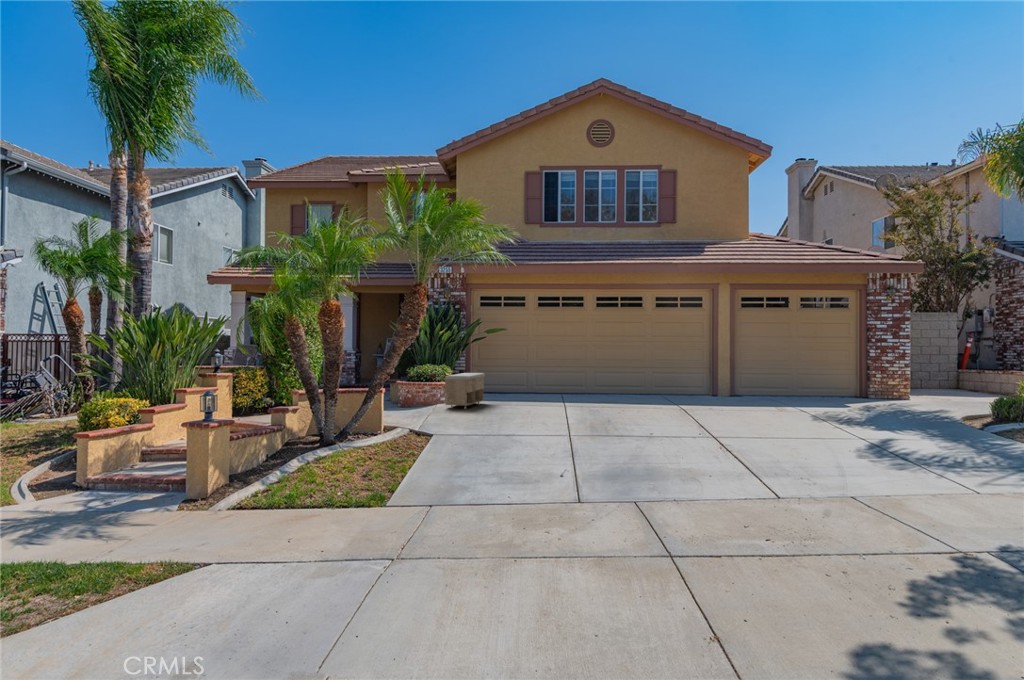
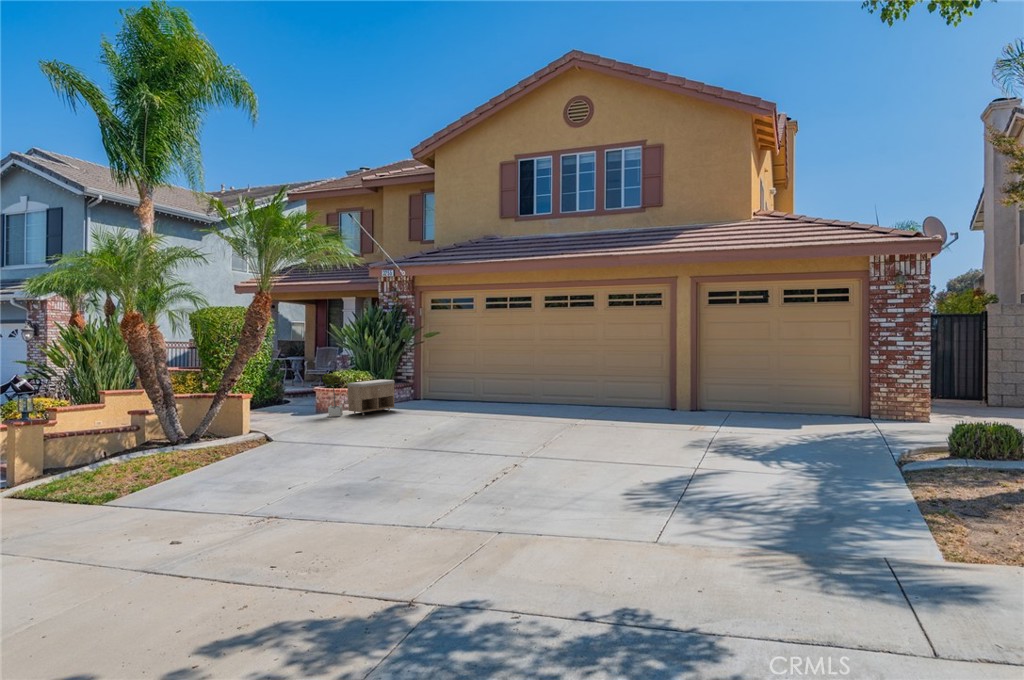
potted tree: none [423,365,443,411] -> present [322,373,343,417]

